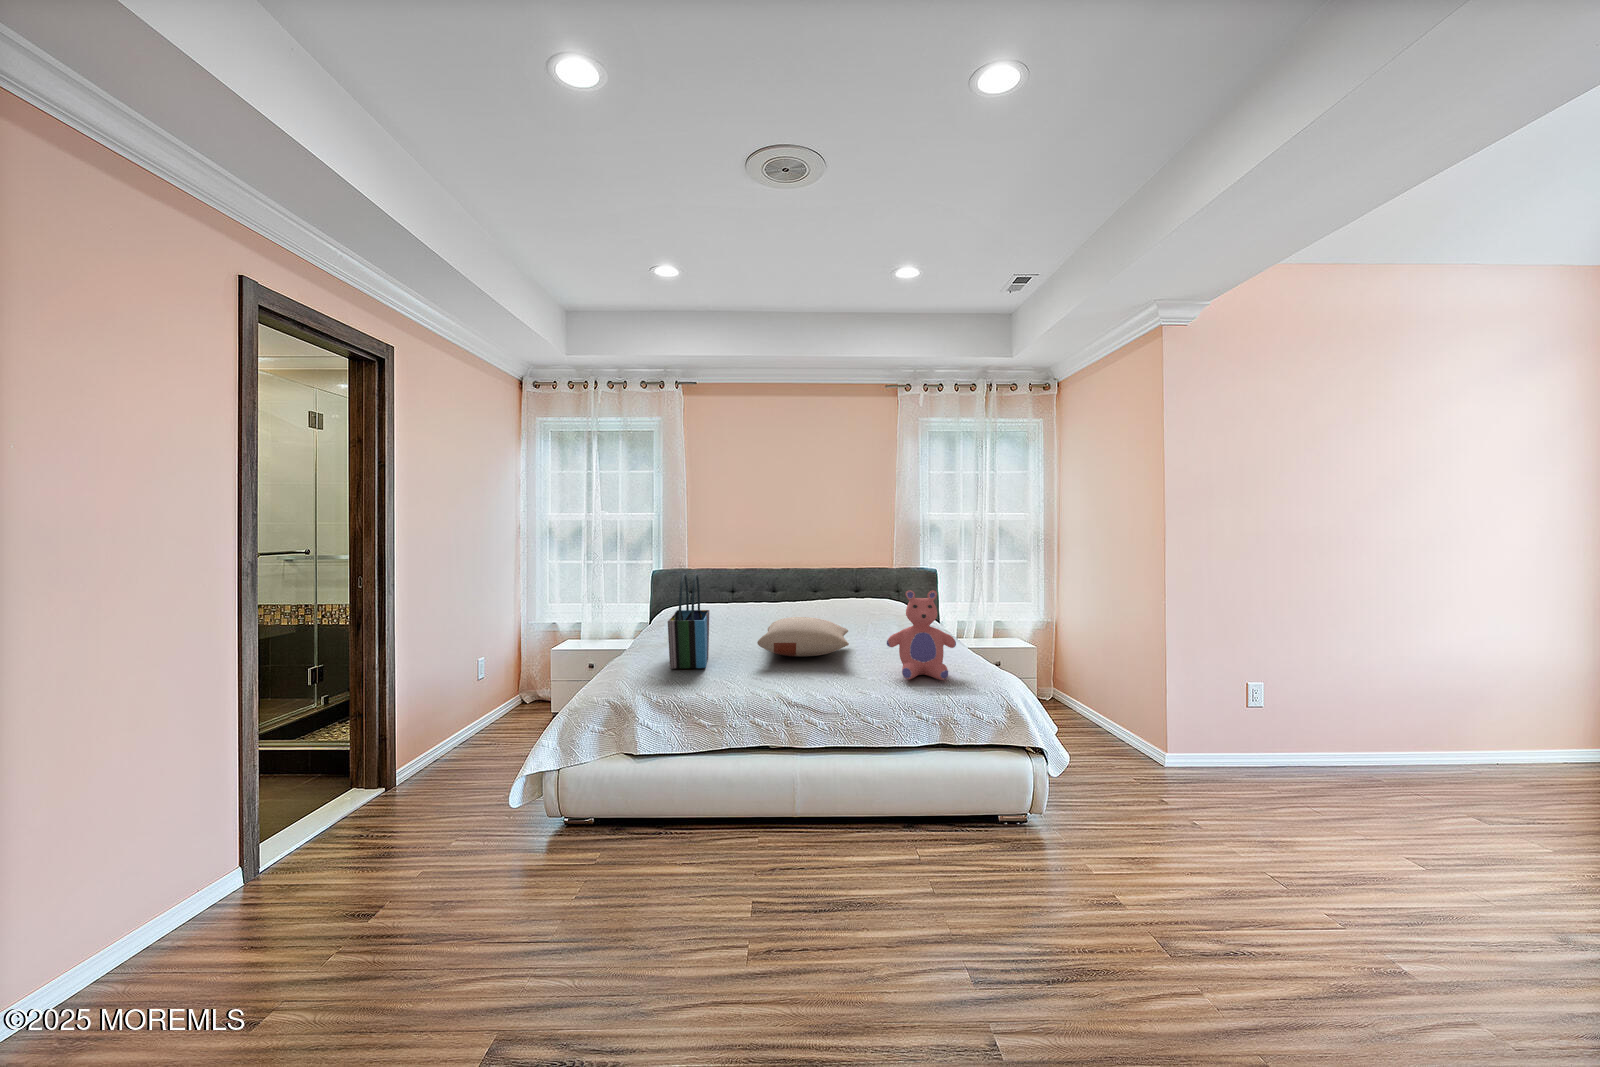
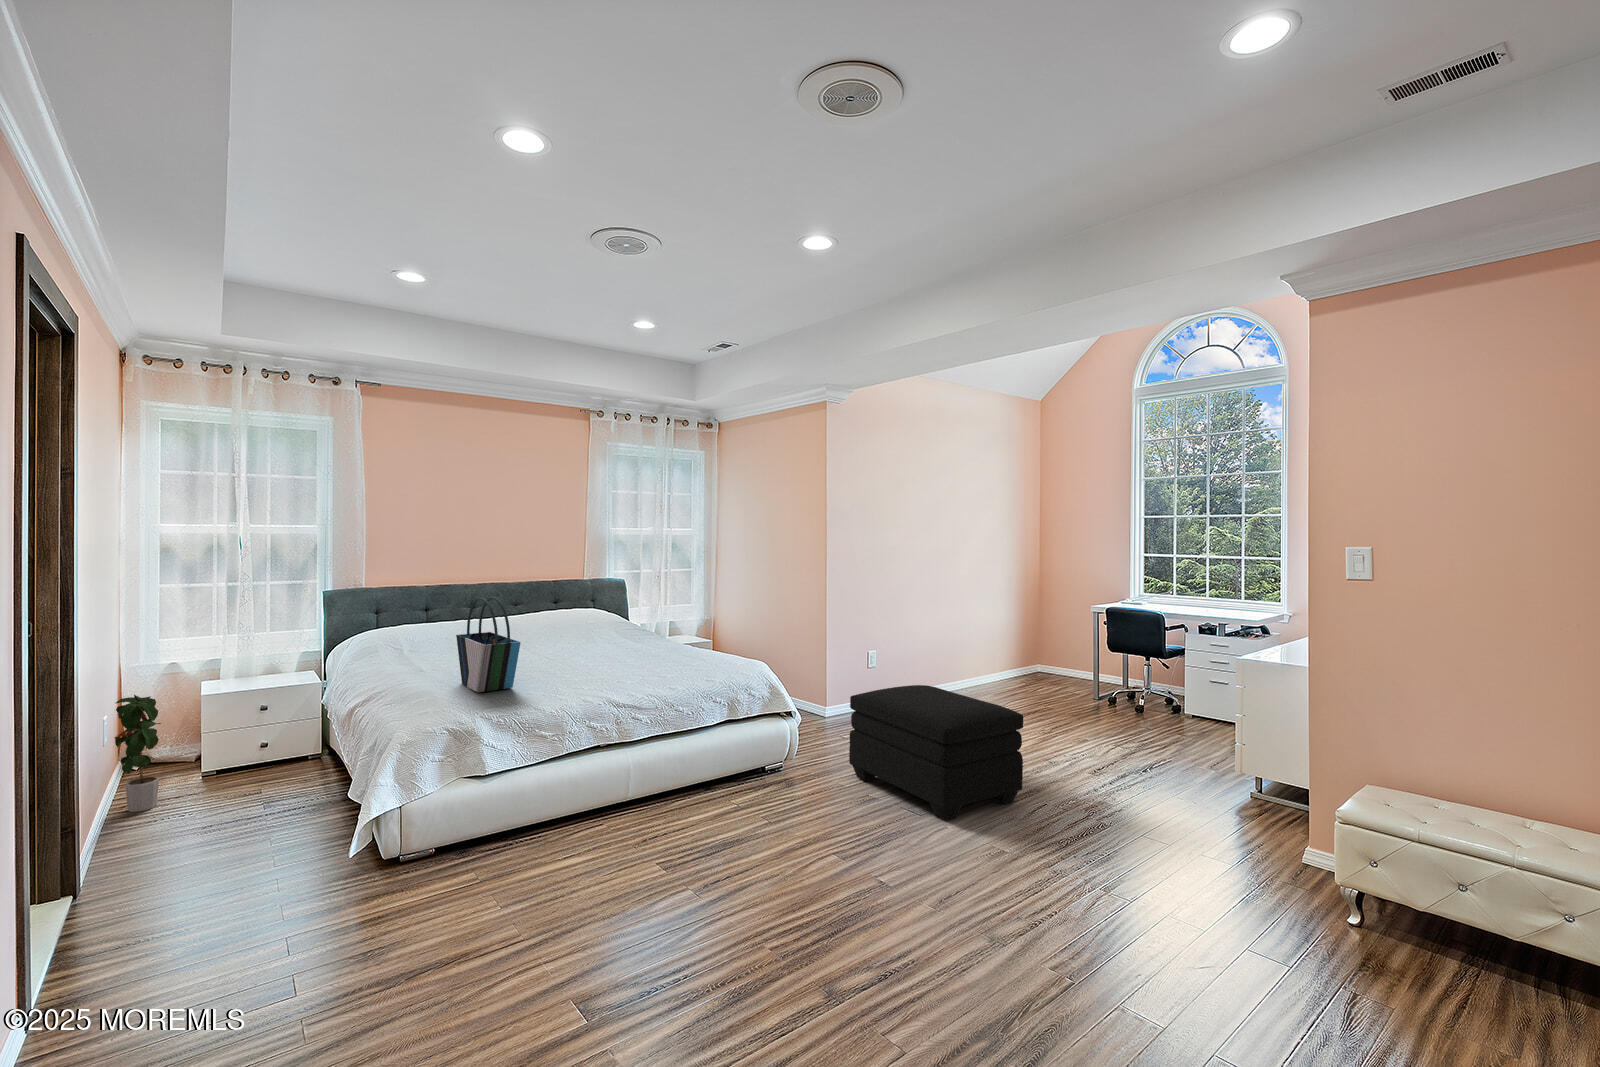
teddy bear: present [887,590,956,680] -> none [672,601,727,675]
pillow: present [757,617,849,656] -> none [535,631,638,668]
potted plant: none [477,641,521,732] -> present [115,695,161,812]
ottoman: none [1110,737,1422,997] -> present [849,685,1023,821]

